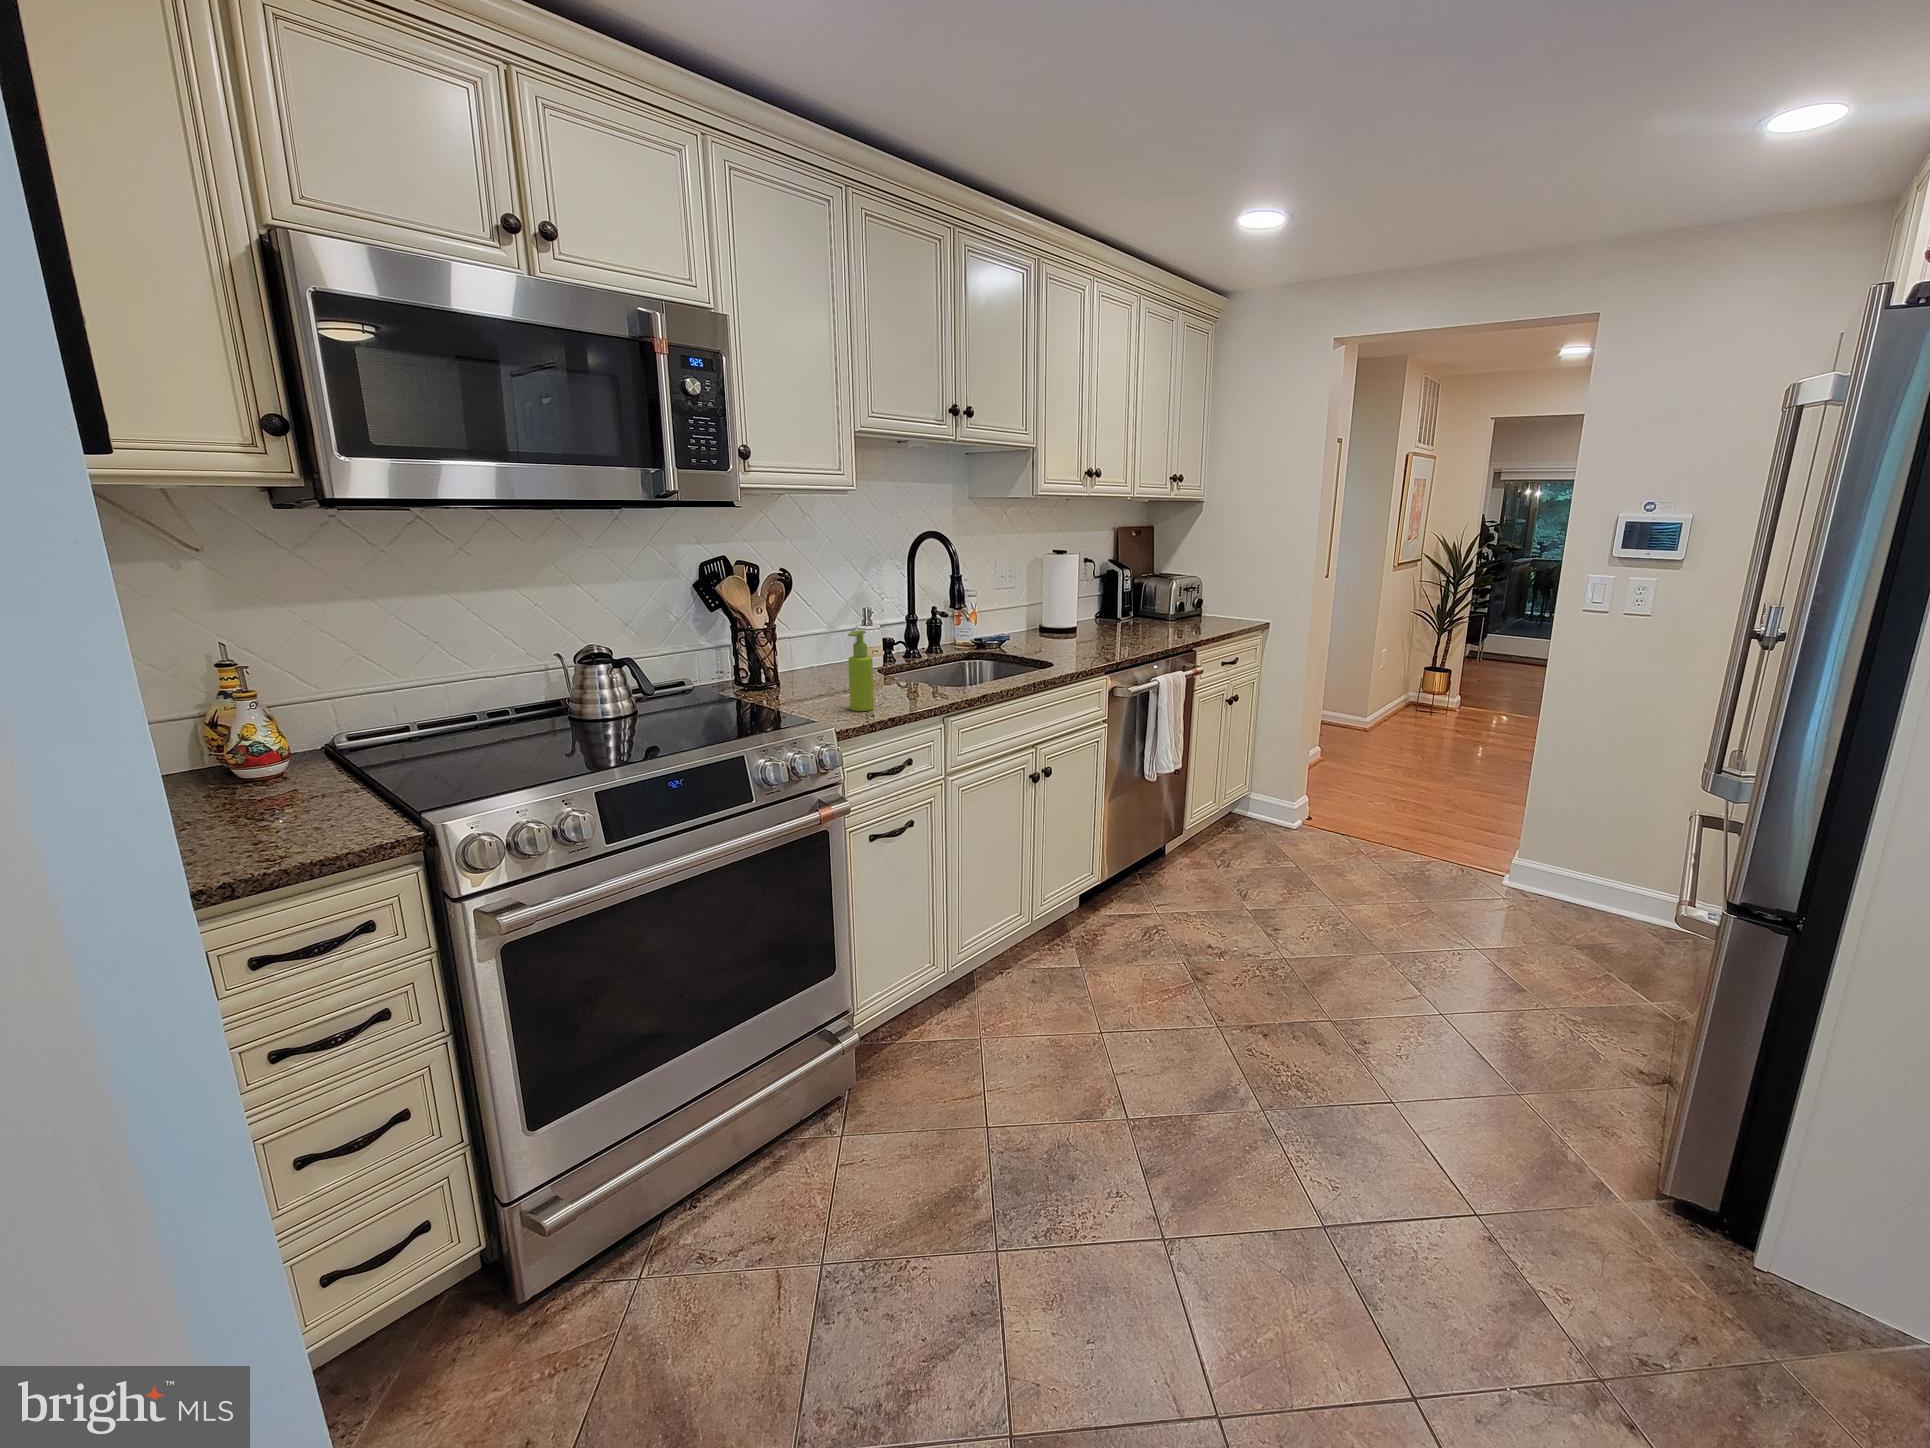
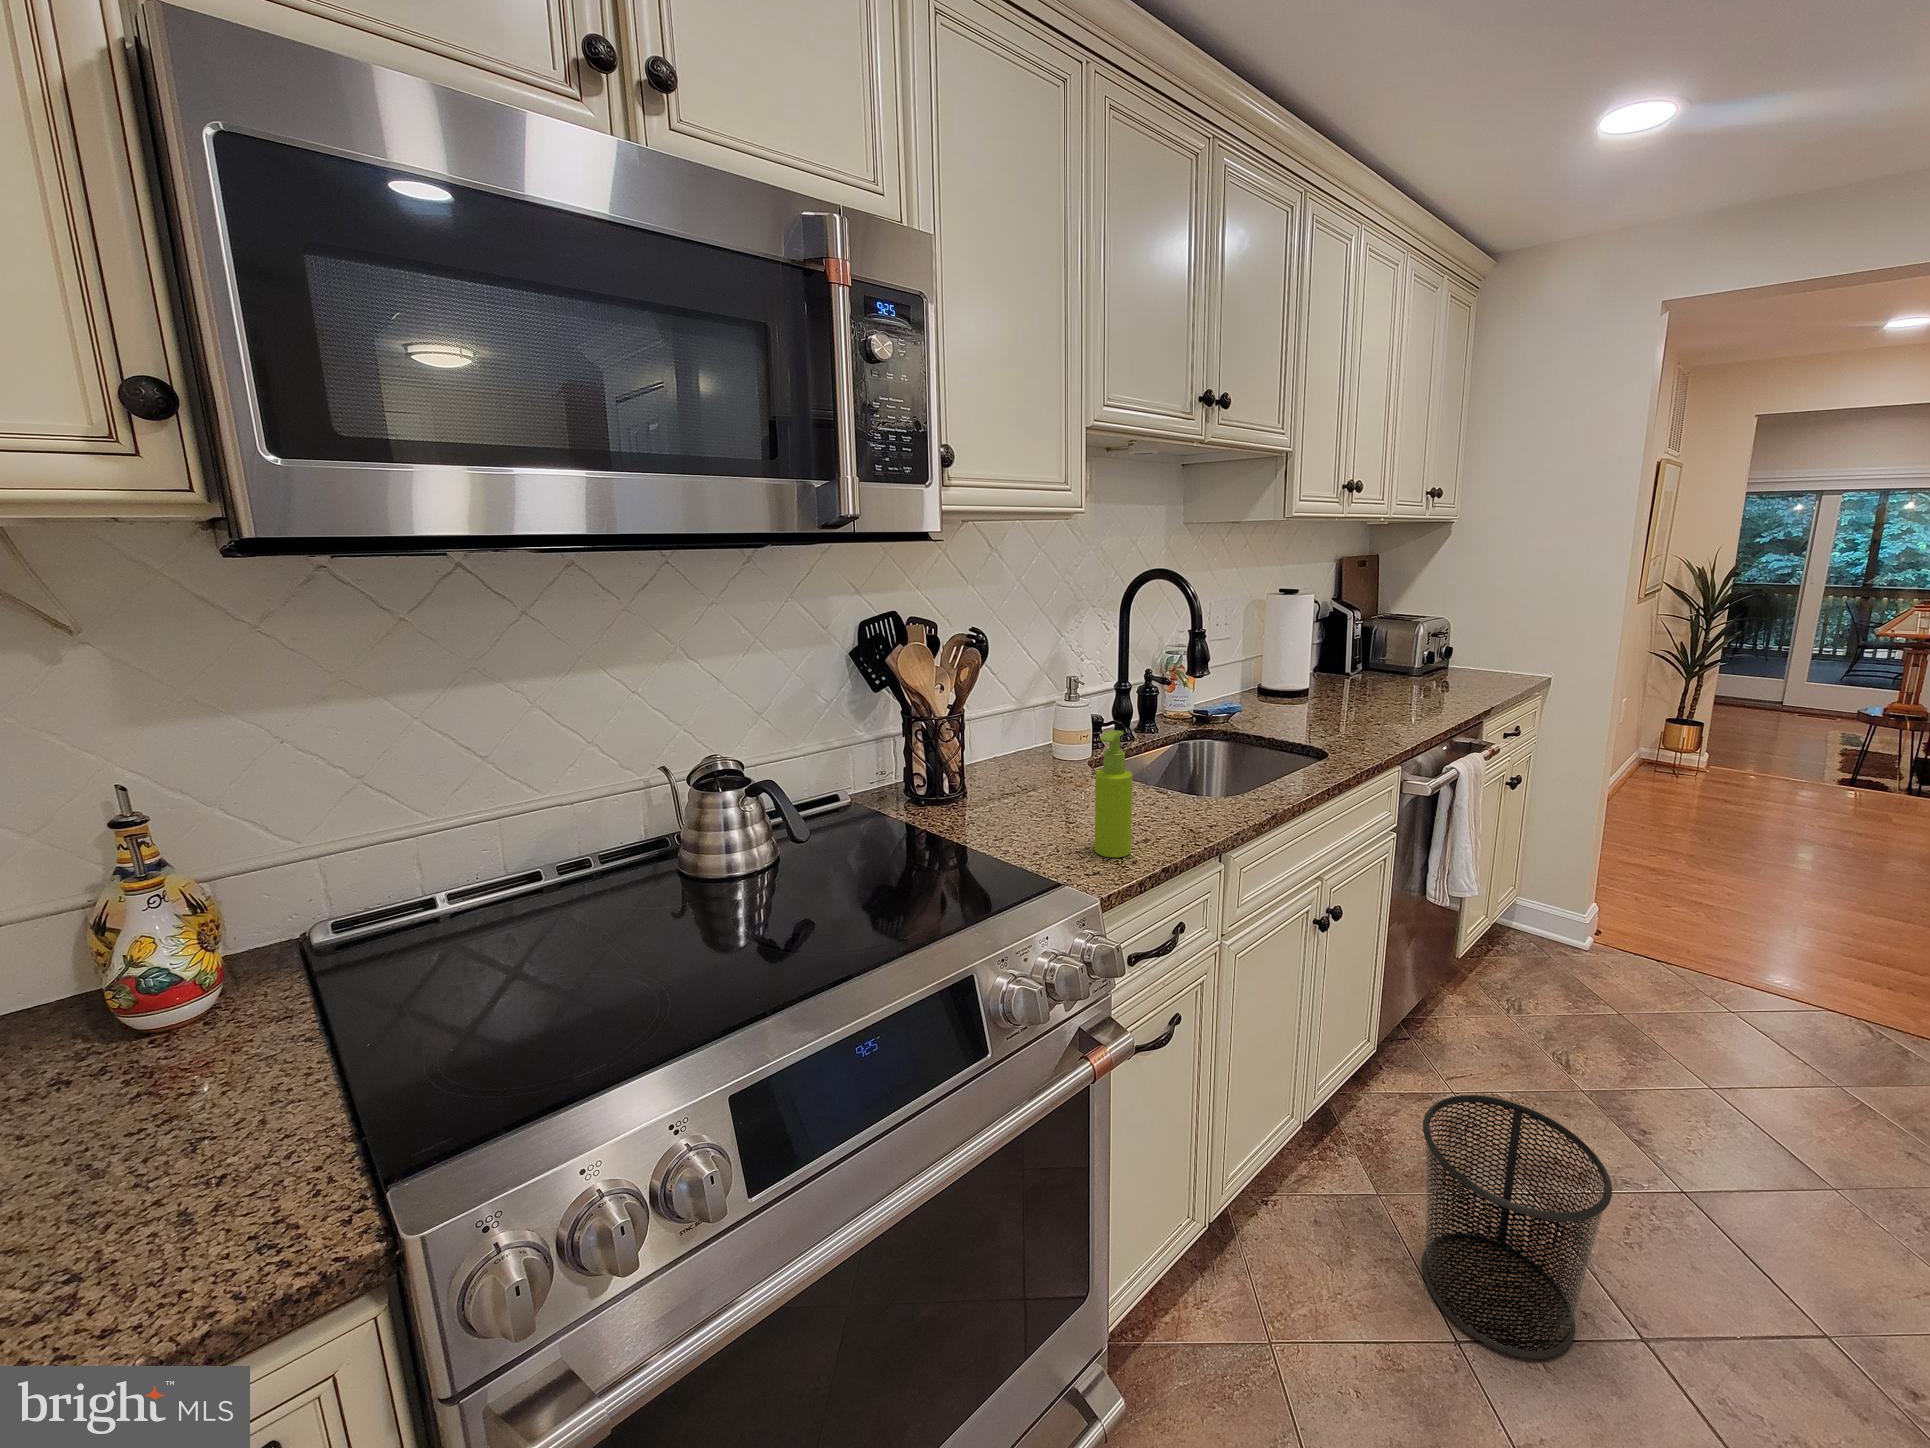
waste bin: none [1088,885,1192,1033] -> present [1422,1095,1612,1359]

